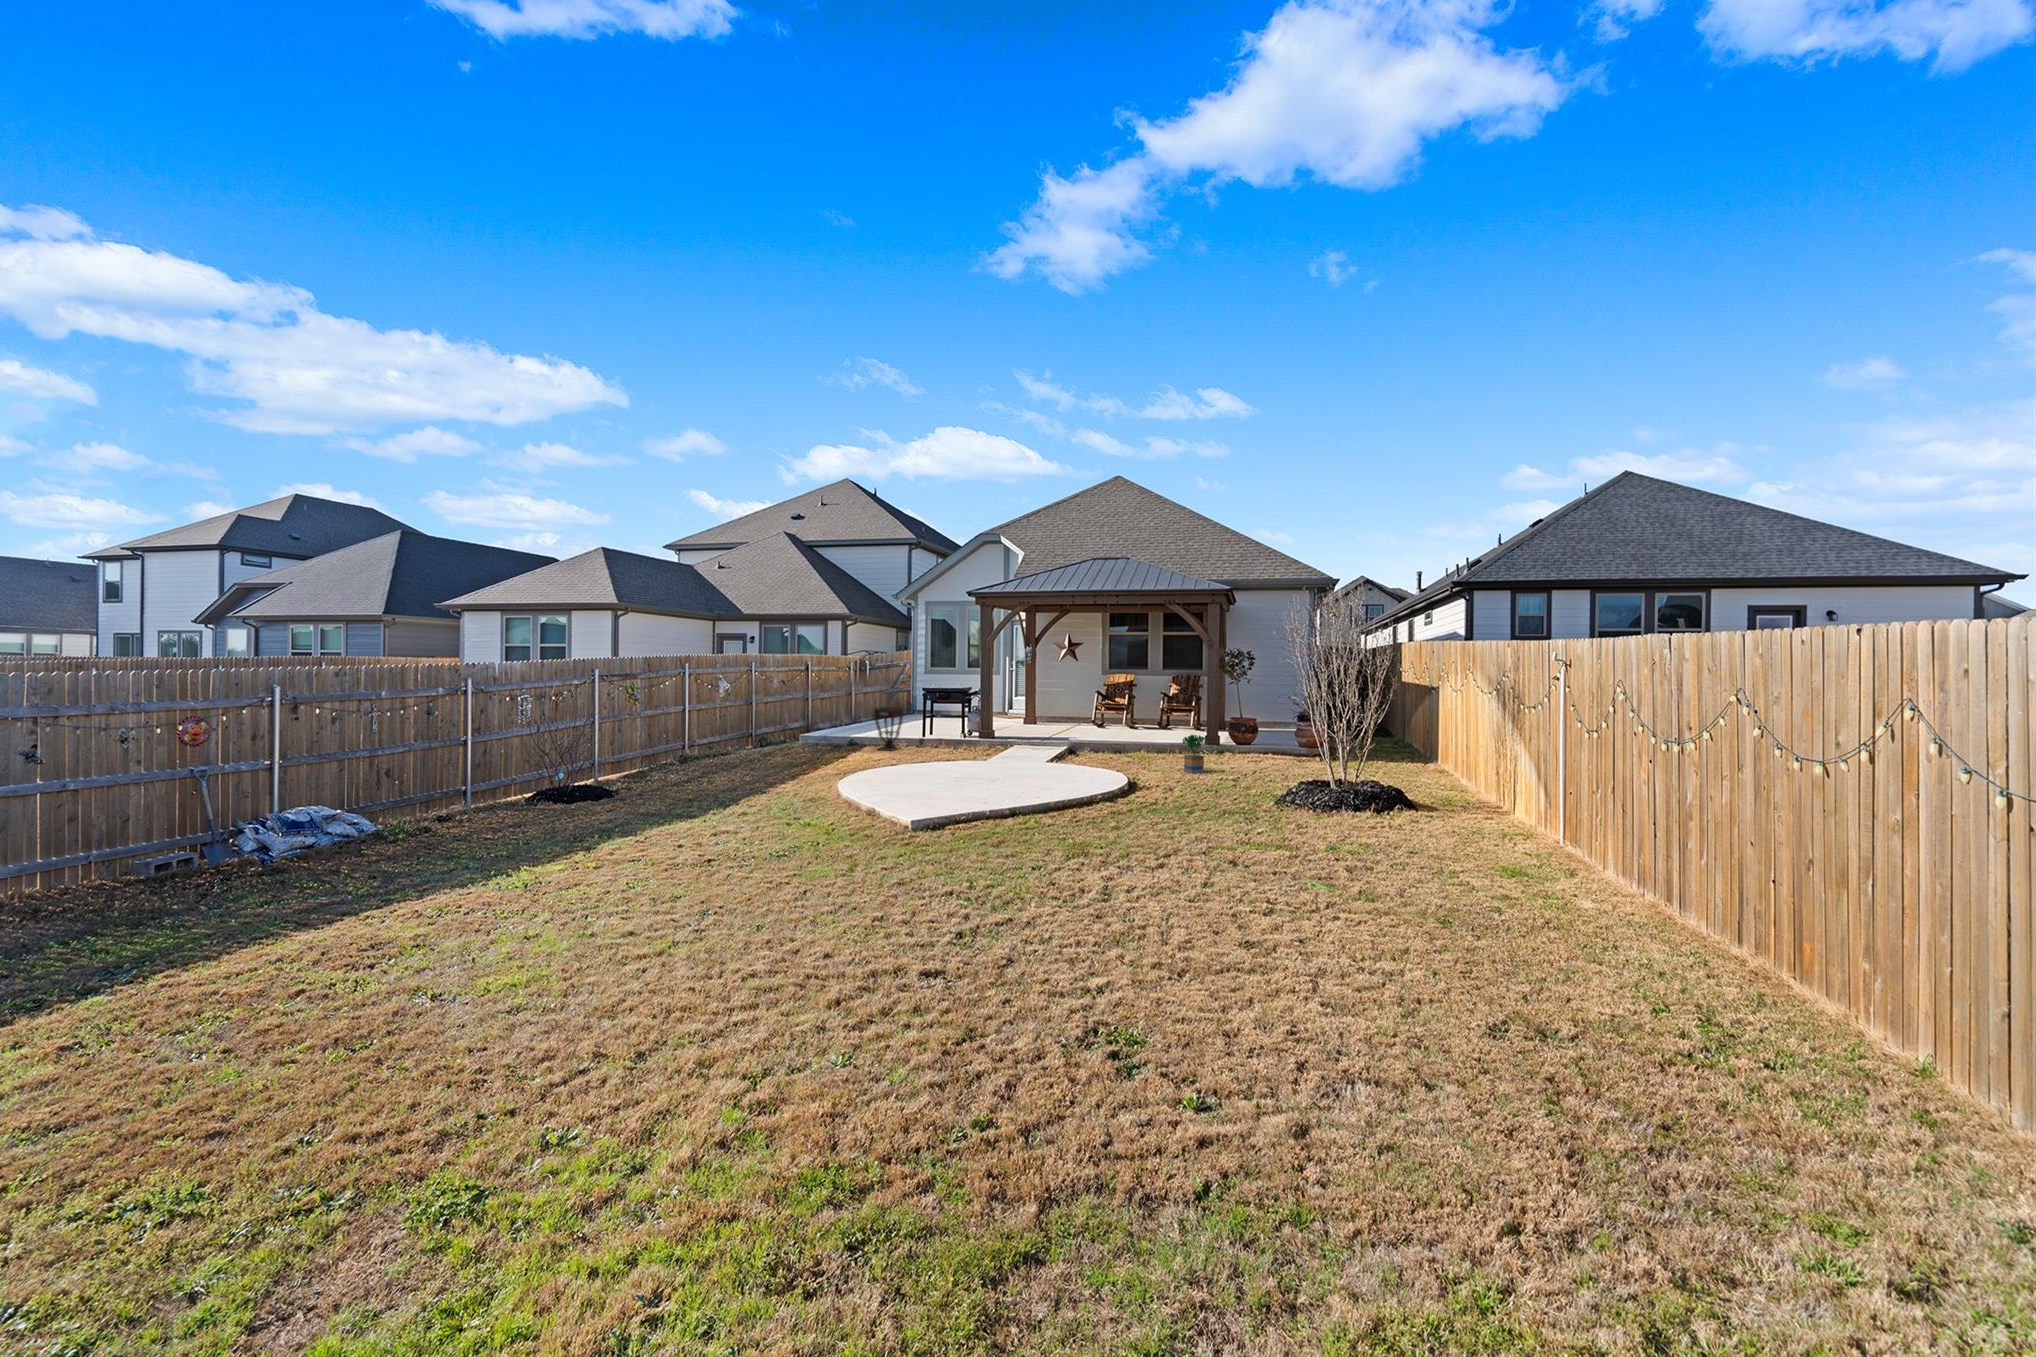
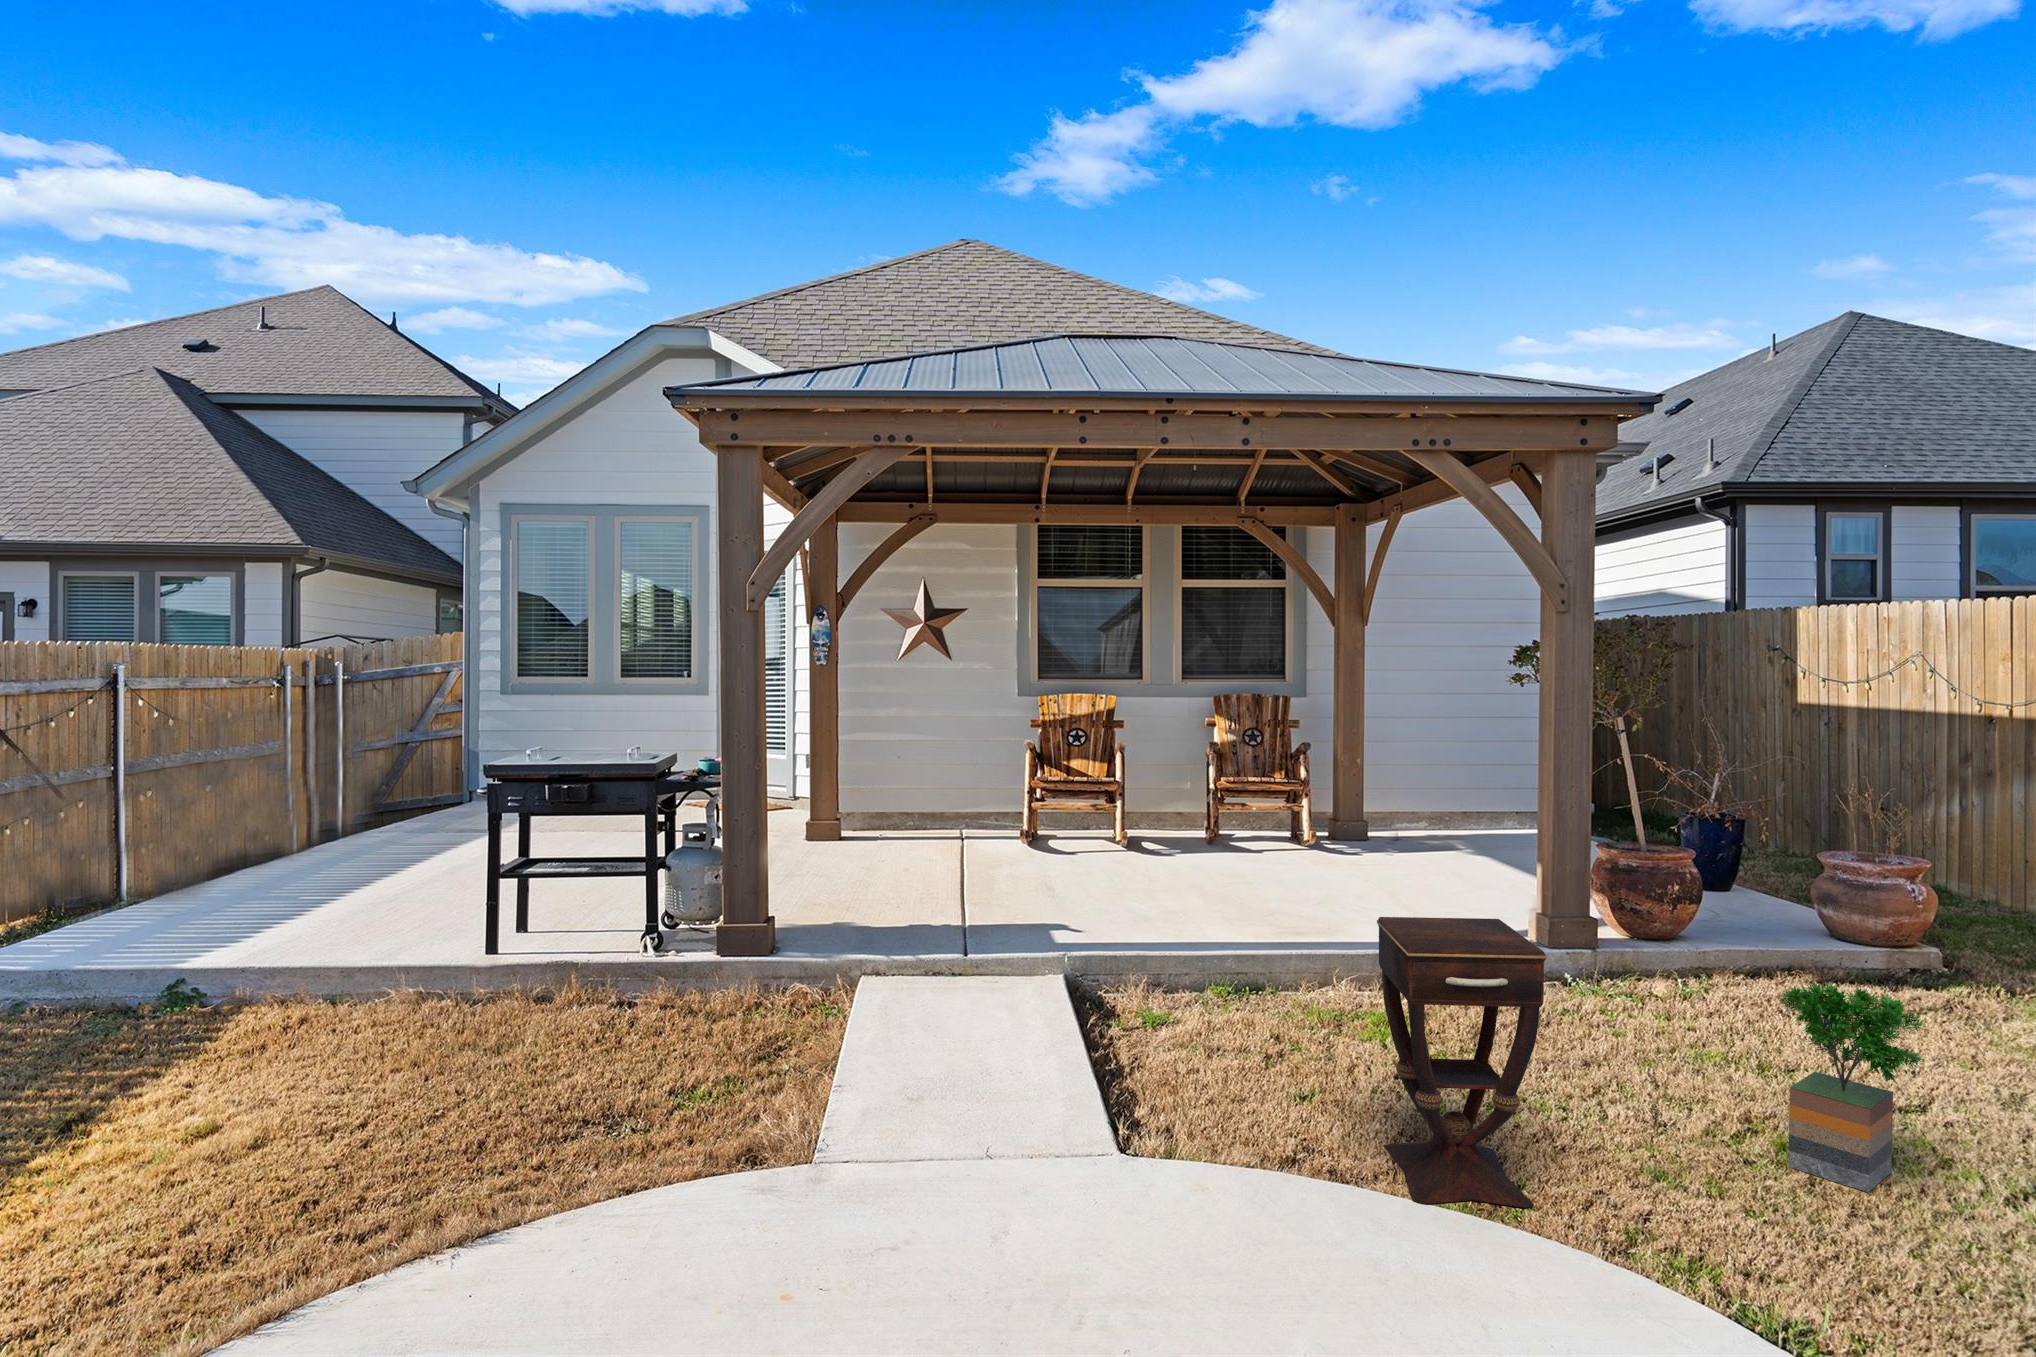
side table: present [874,707,903,751] -> present [1377,917,1547,1208]

